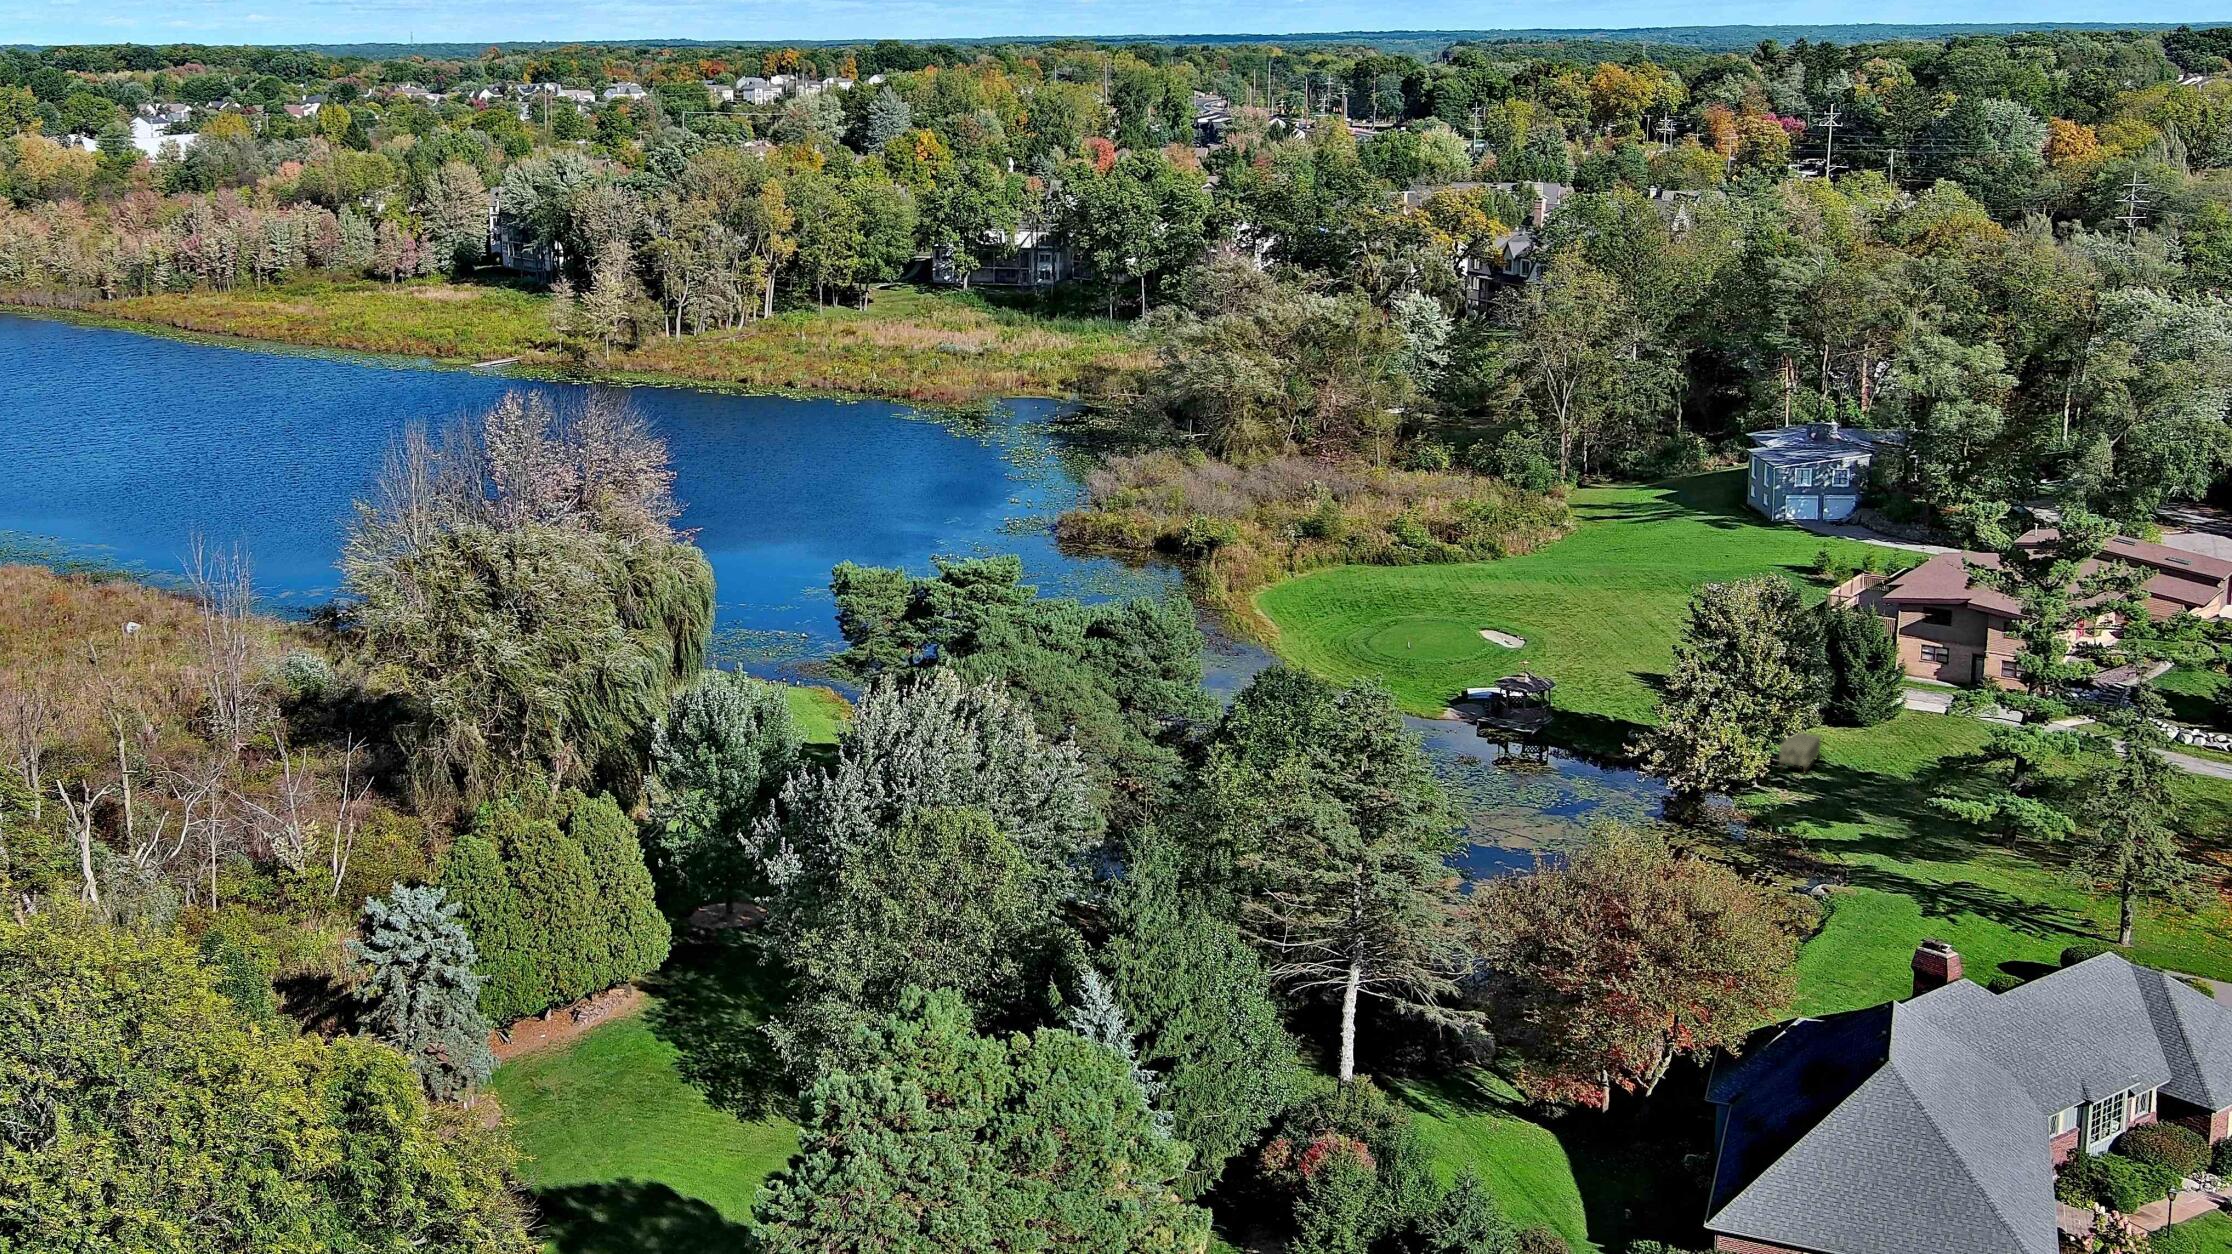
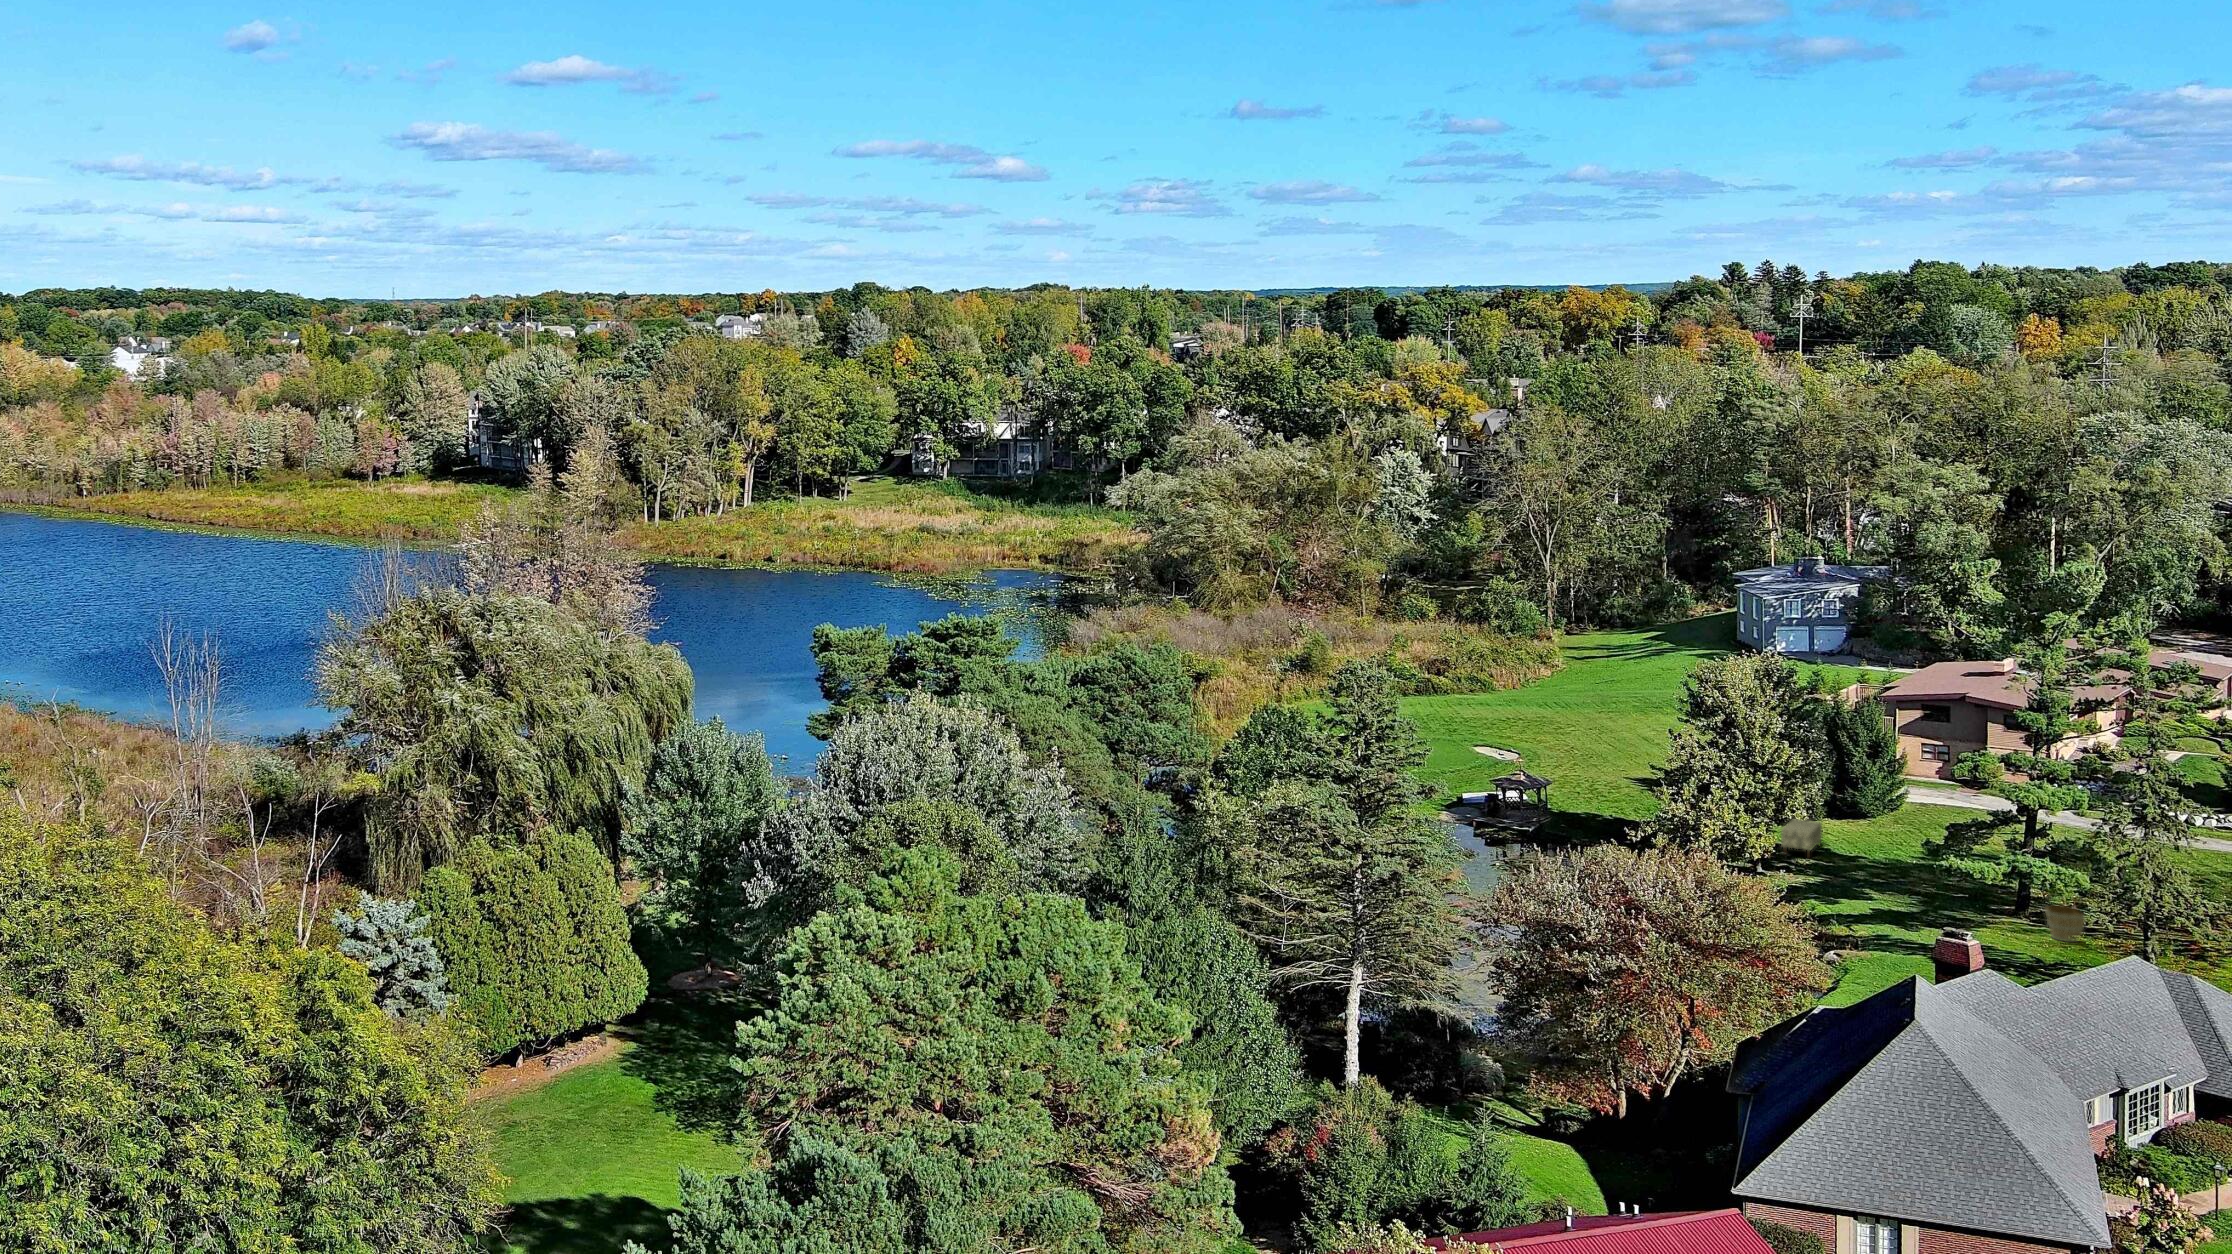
wooden bucket: none [2029,845,2069,883] -> present [2044,905,2085,942]

